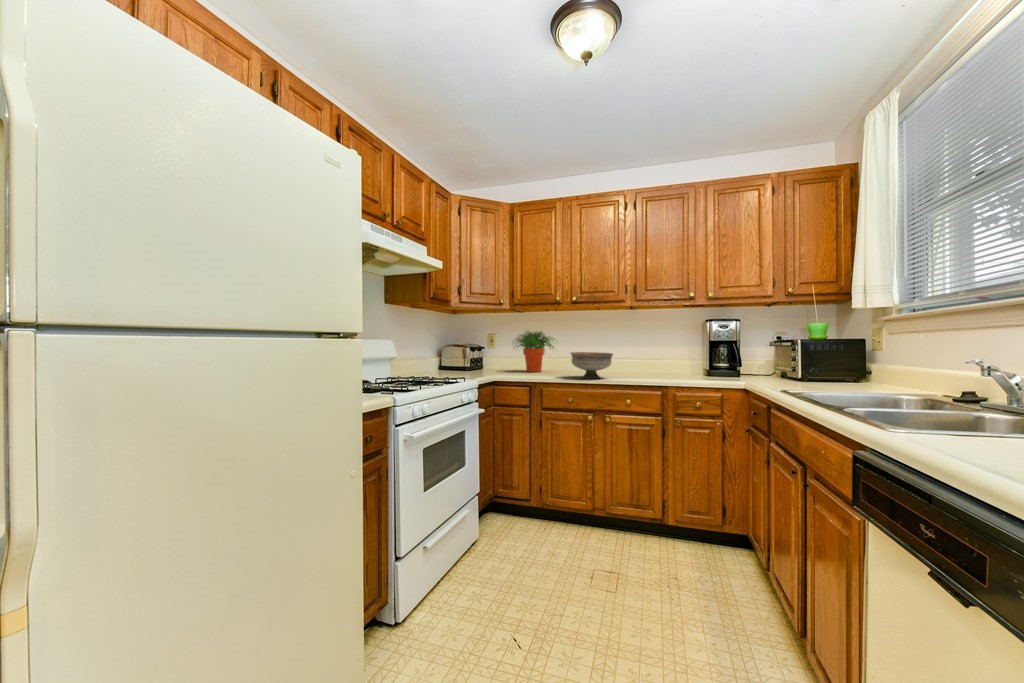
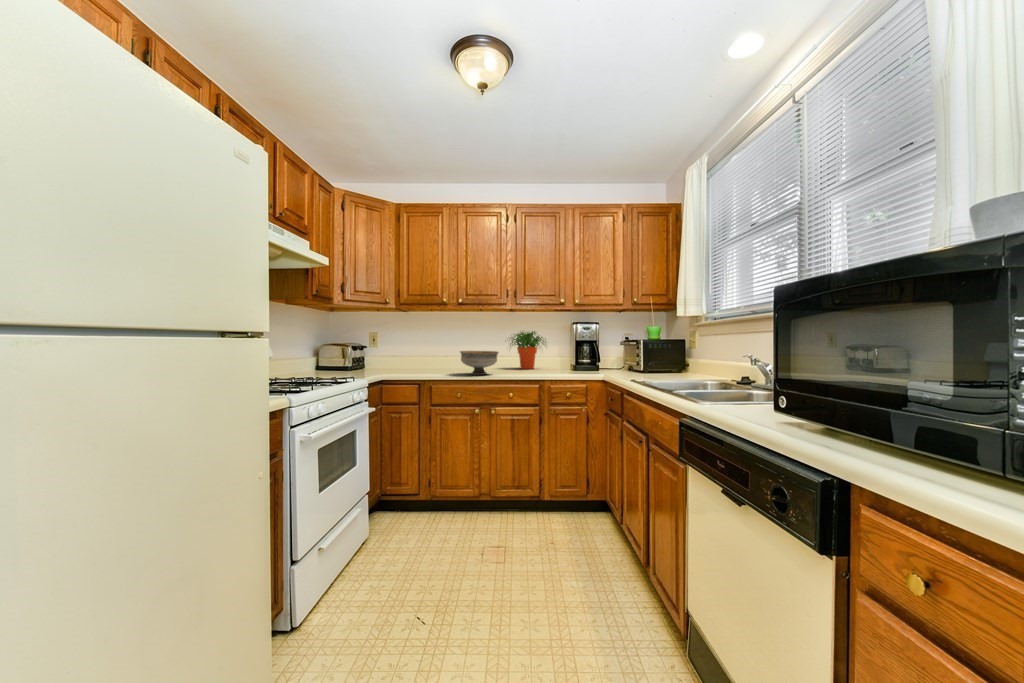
potted plant: present [516,331,553,372] -> present [510,331,545,369]

